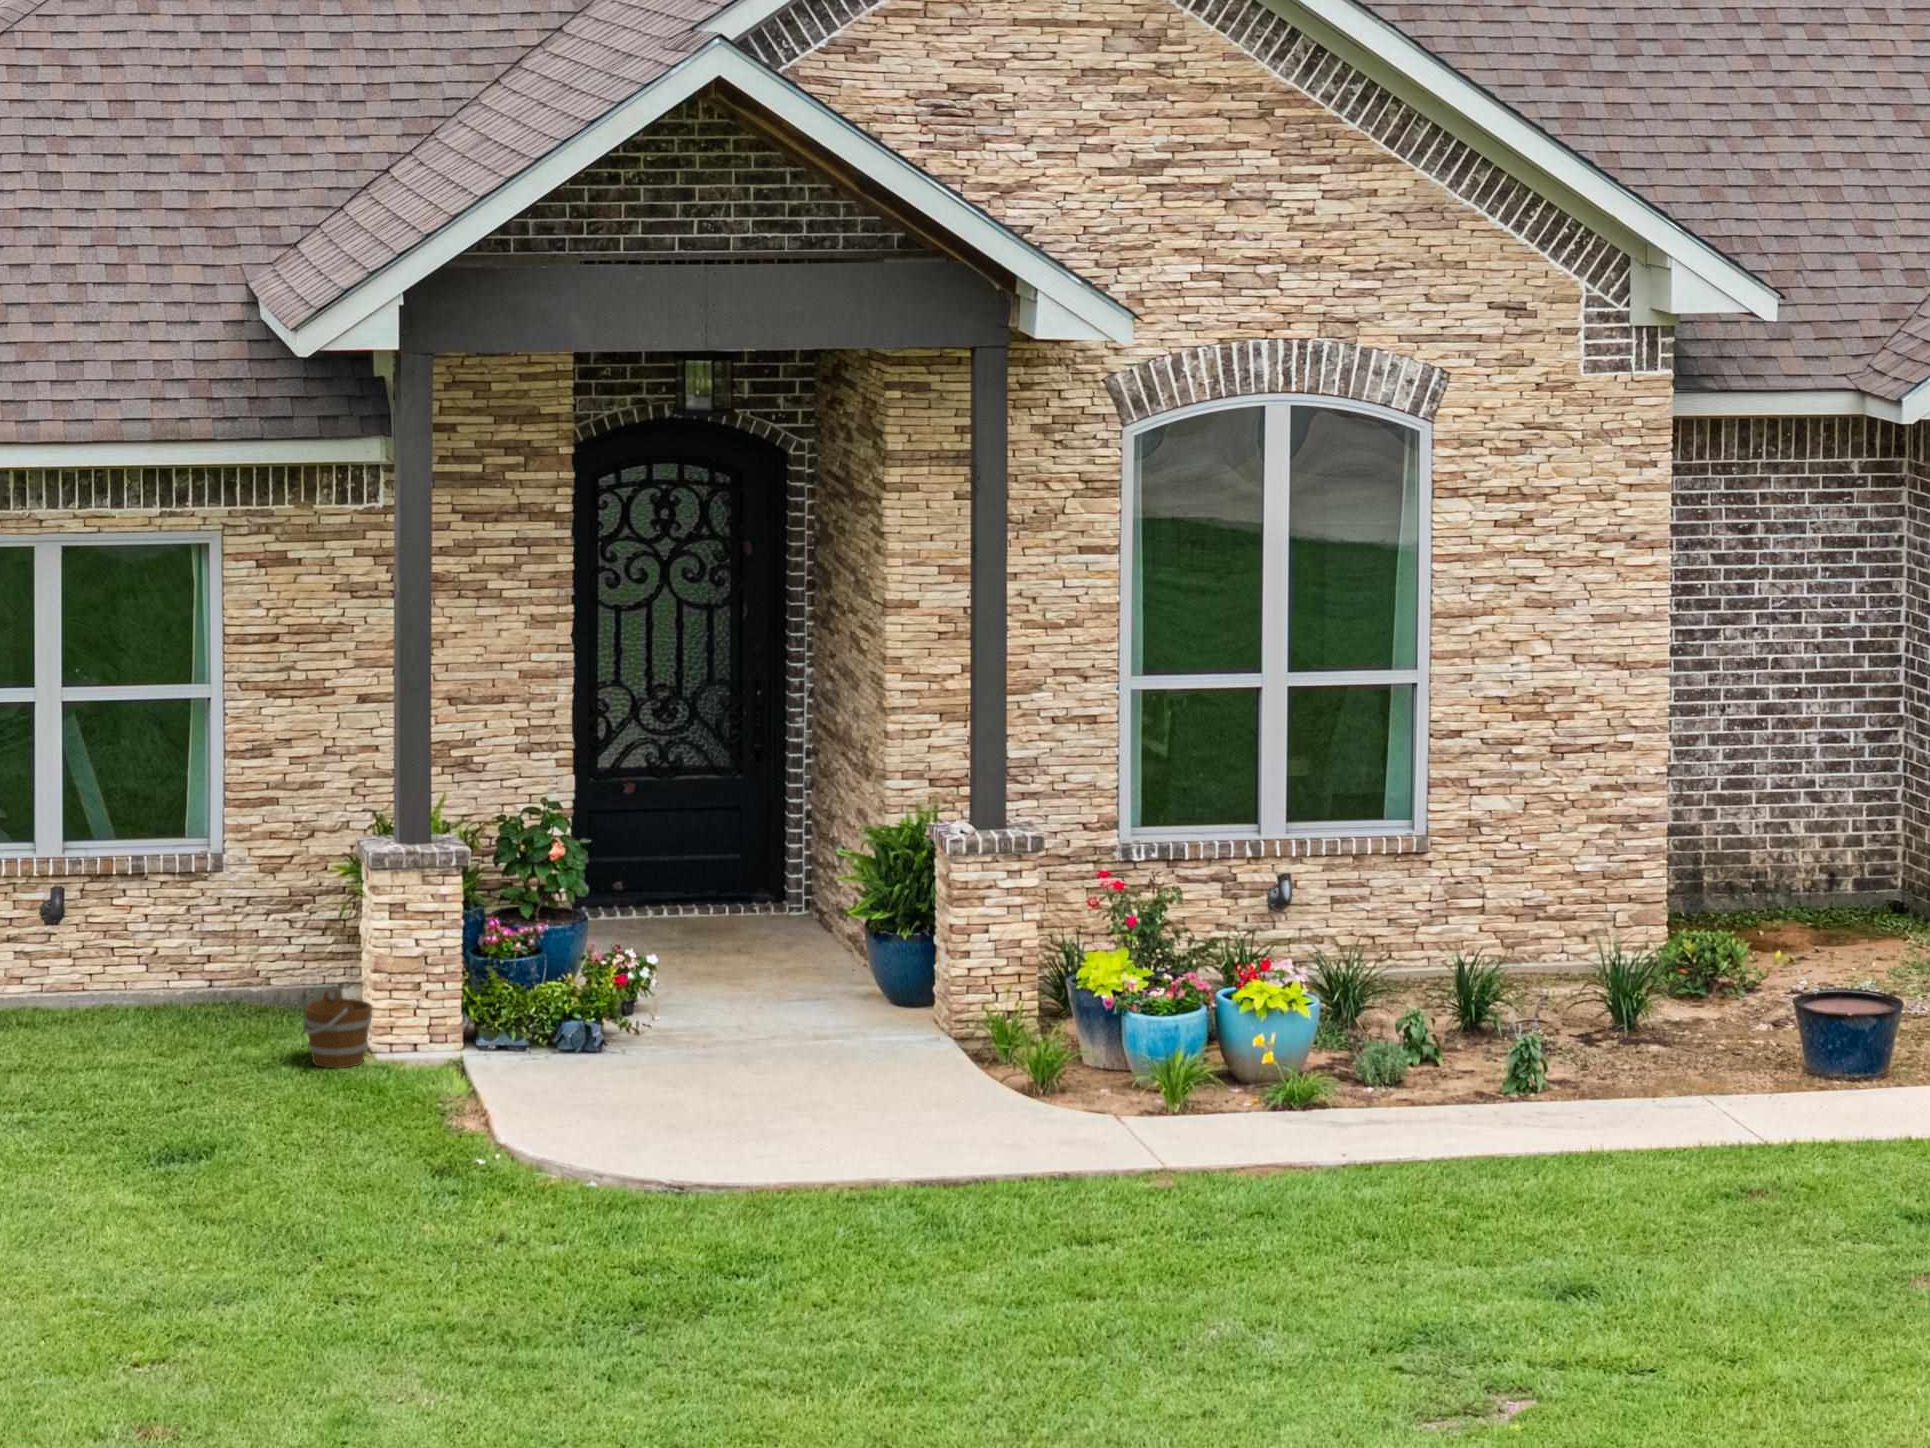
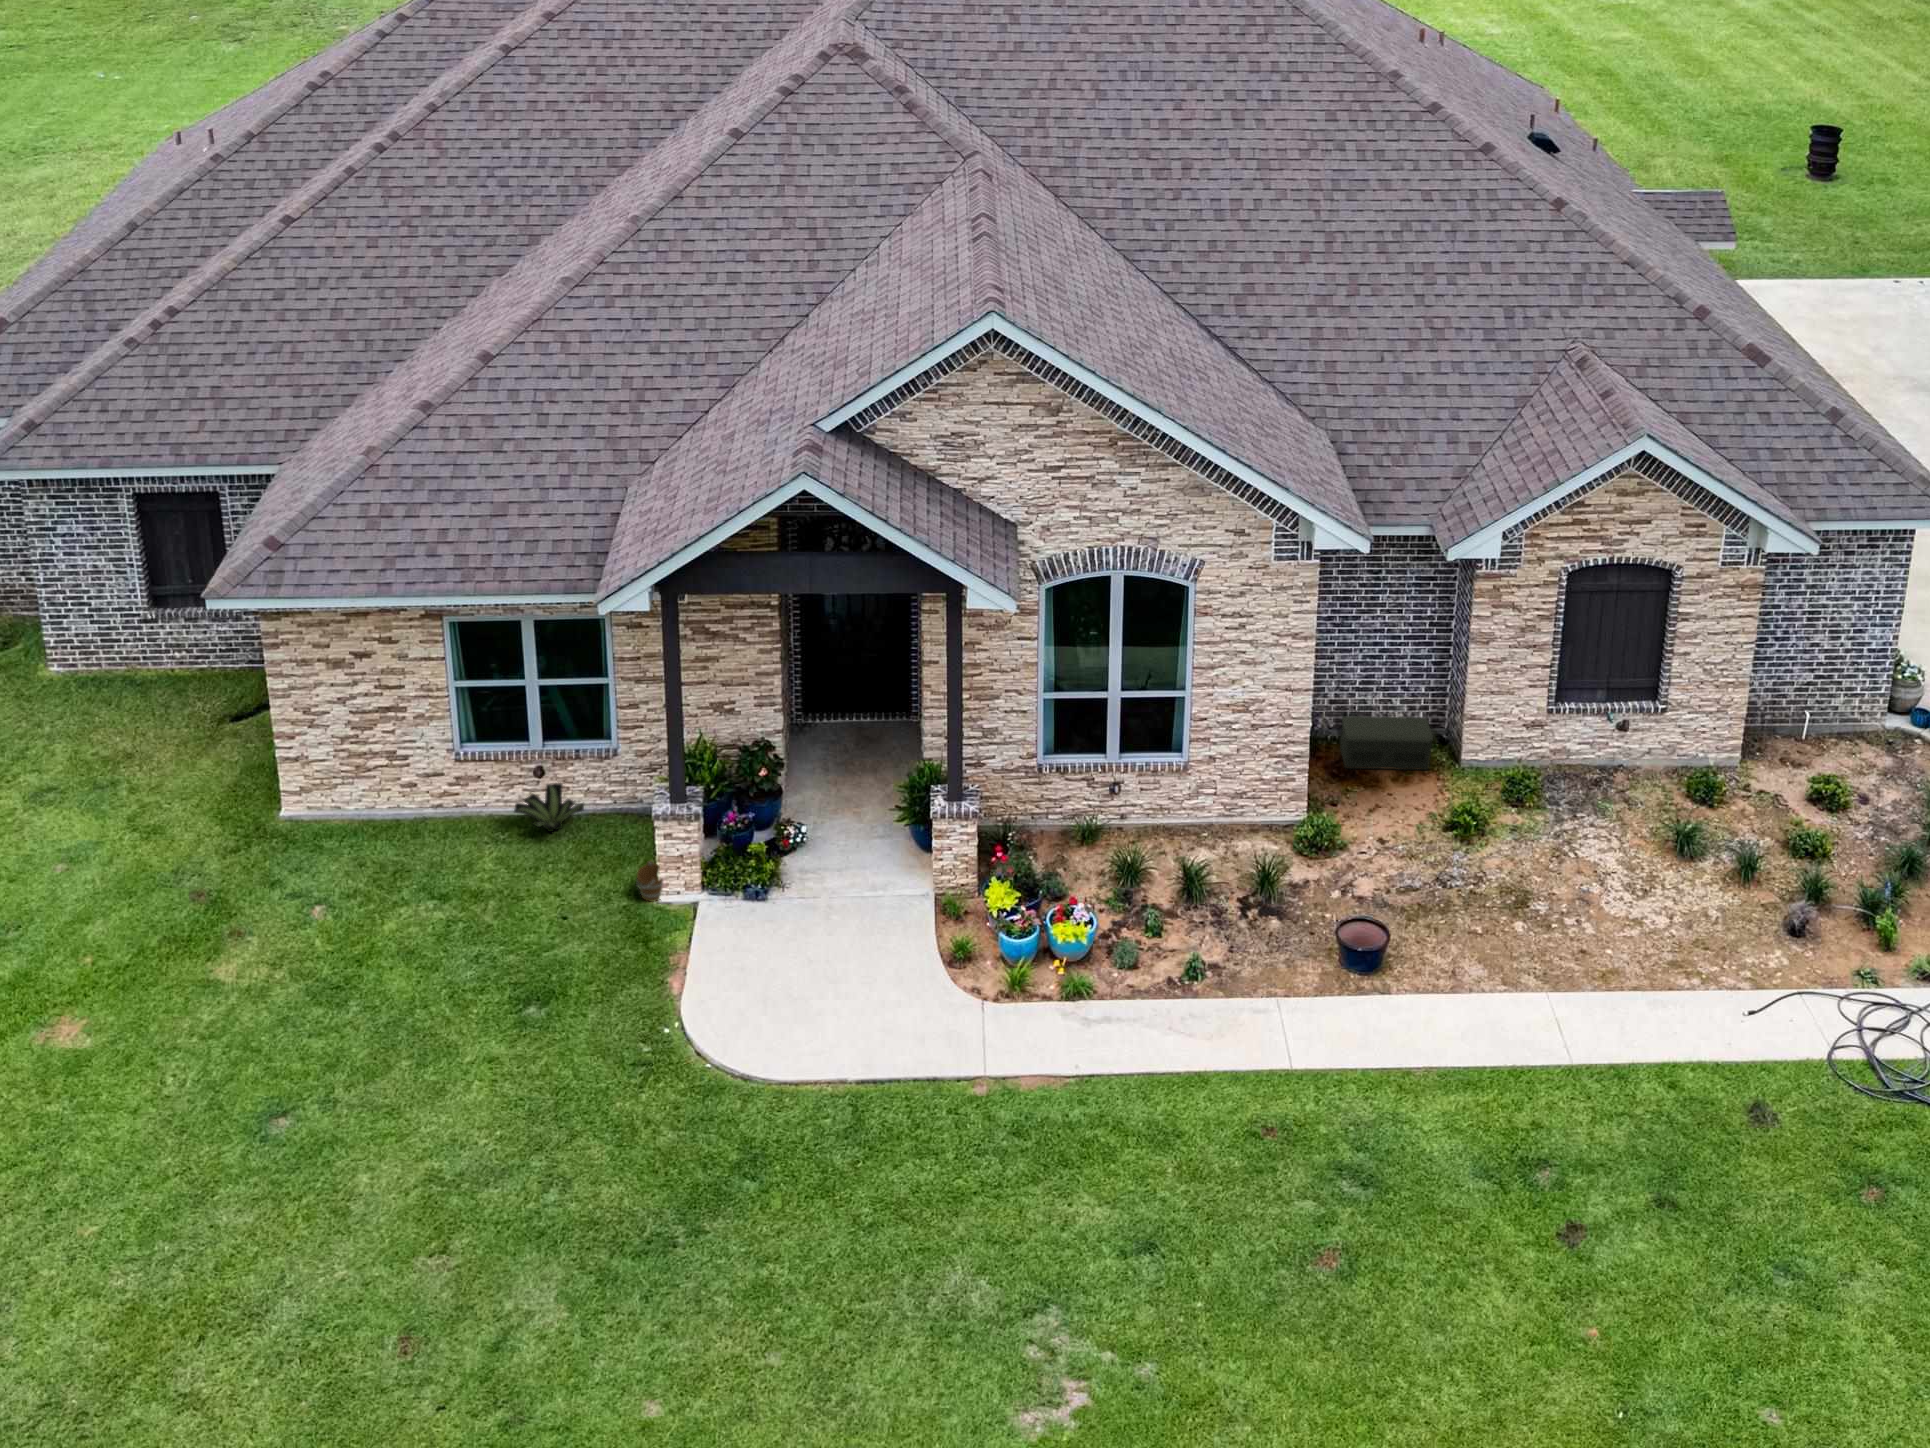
storage bench: none [1702,836,1893,932] -> present [1340,716,1433,770]
potted plant: none [13,932,164,1017] -> present [514,783,584,832]

